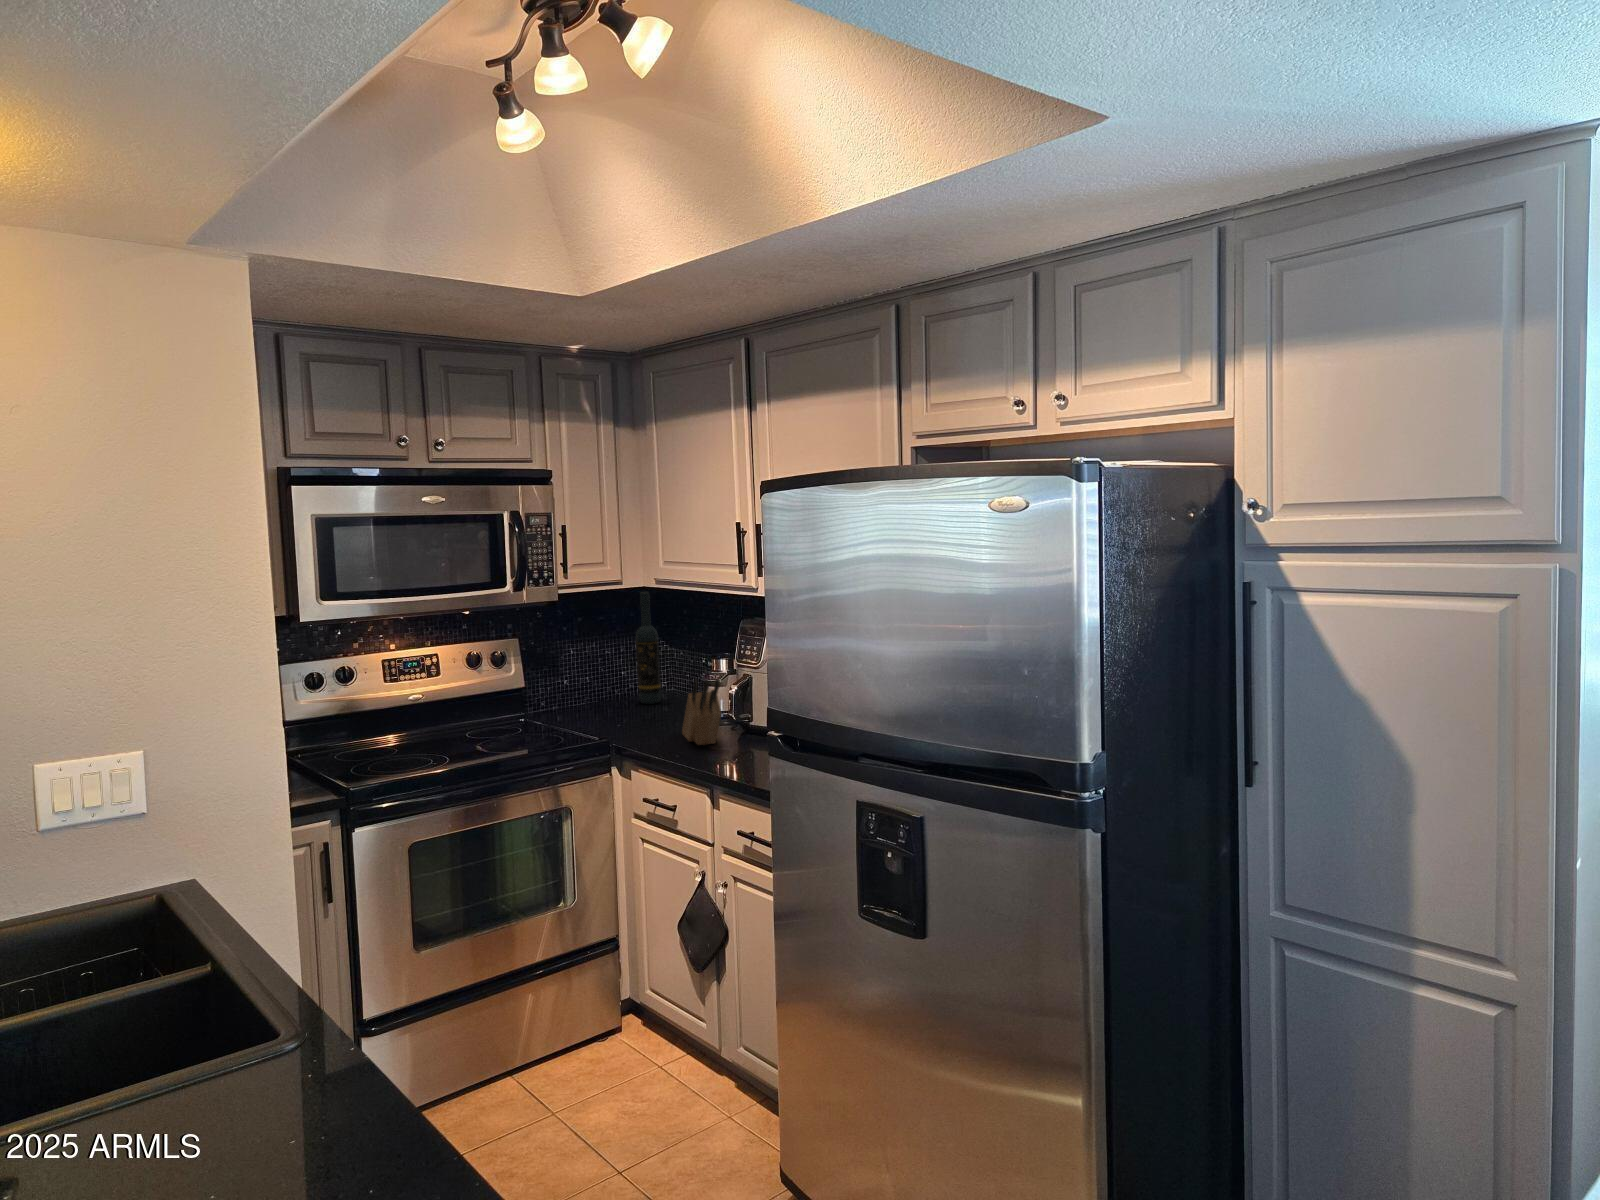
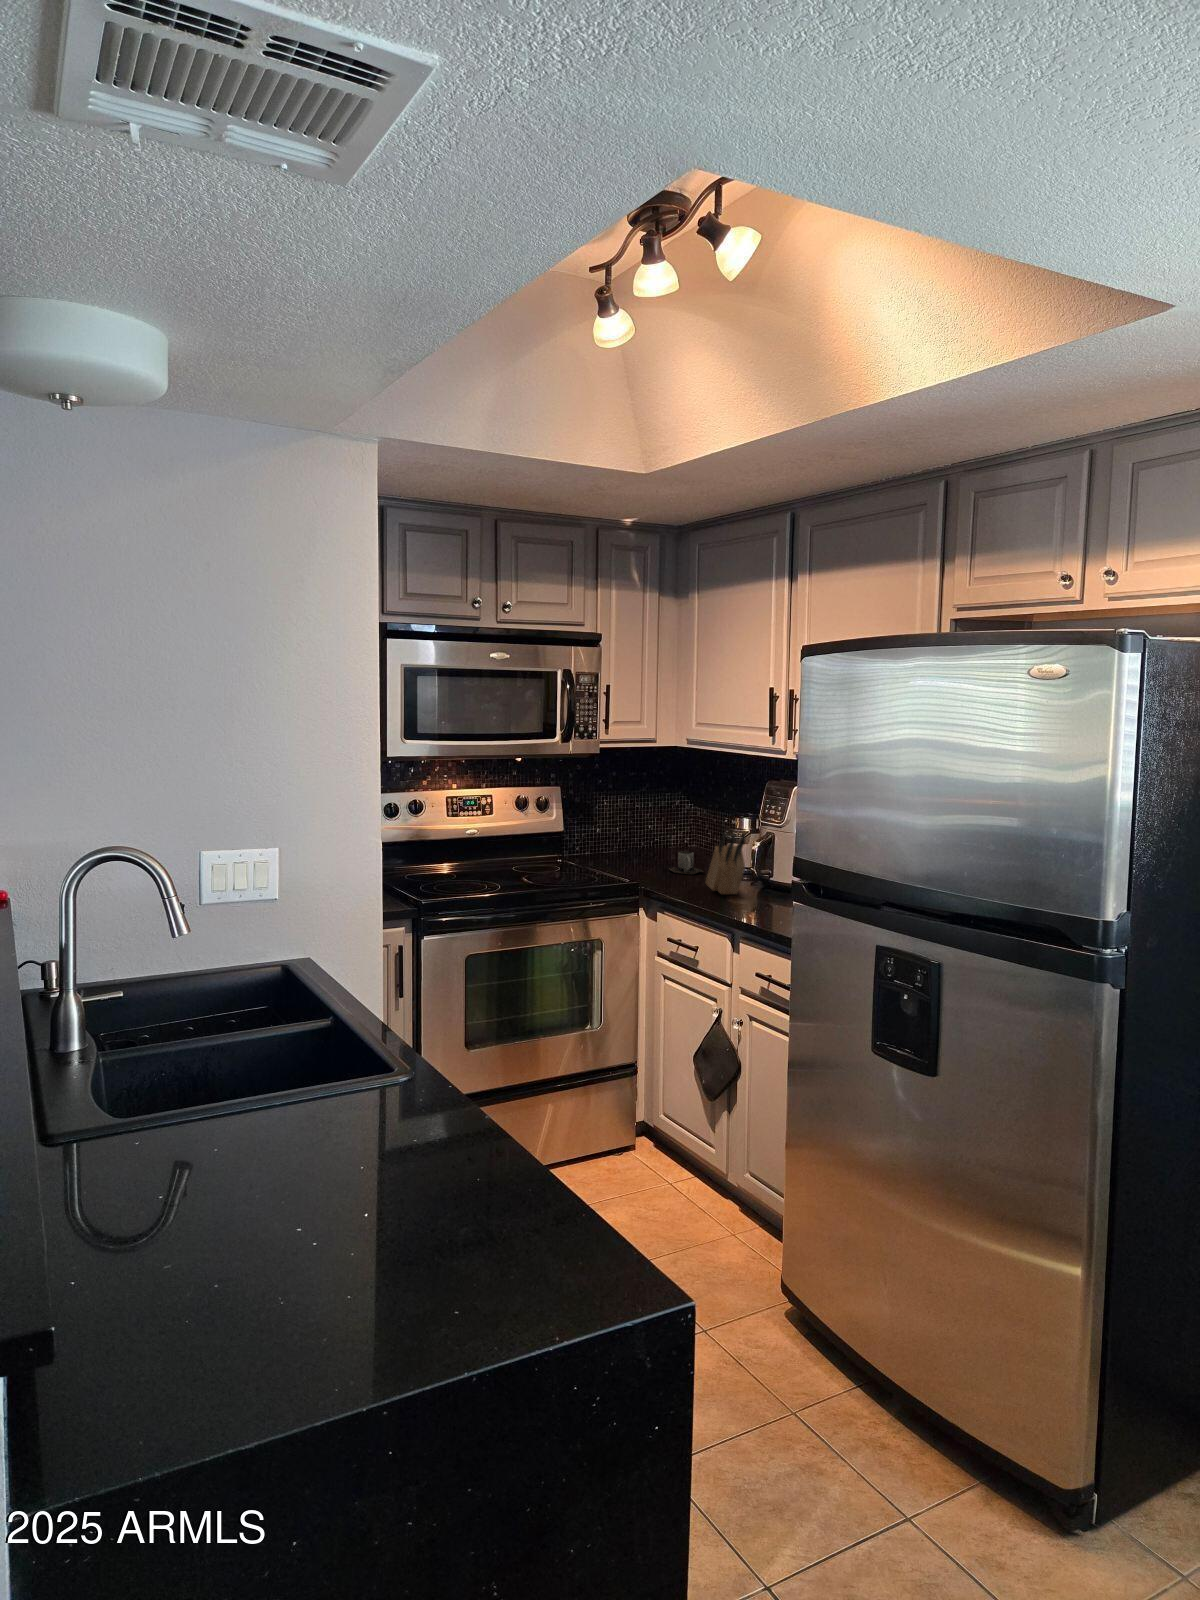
wine bottle: present [636,592,661,704] -> none [664,752,685,857]
mug: none [643,699,684,724] -> present [669,851,703,874]

